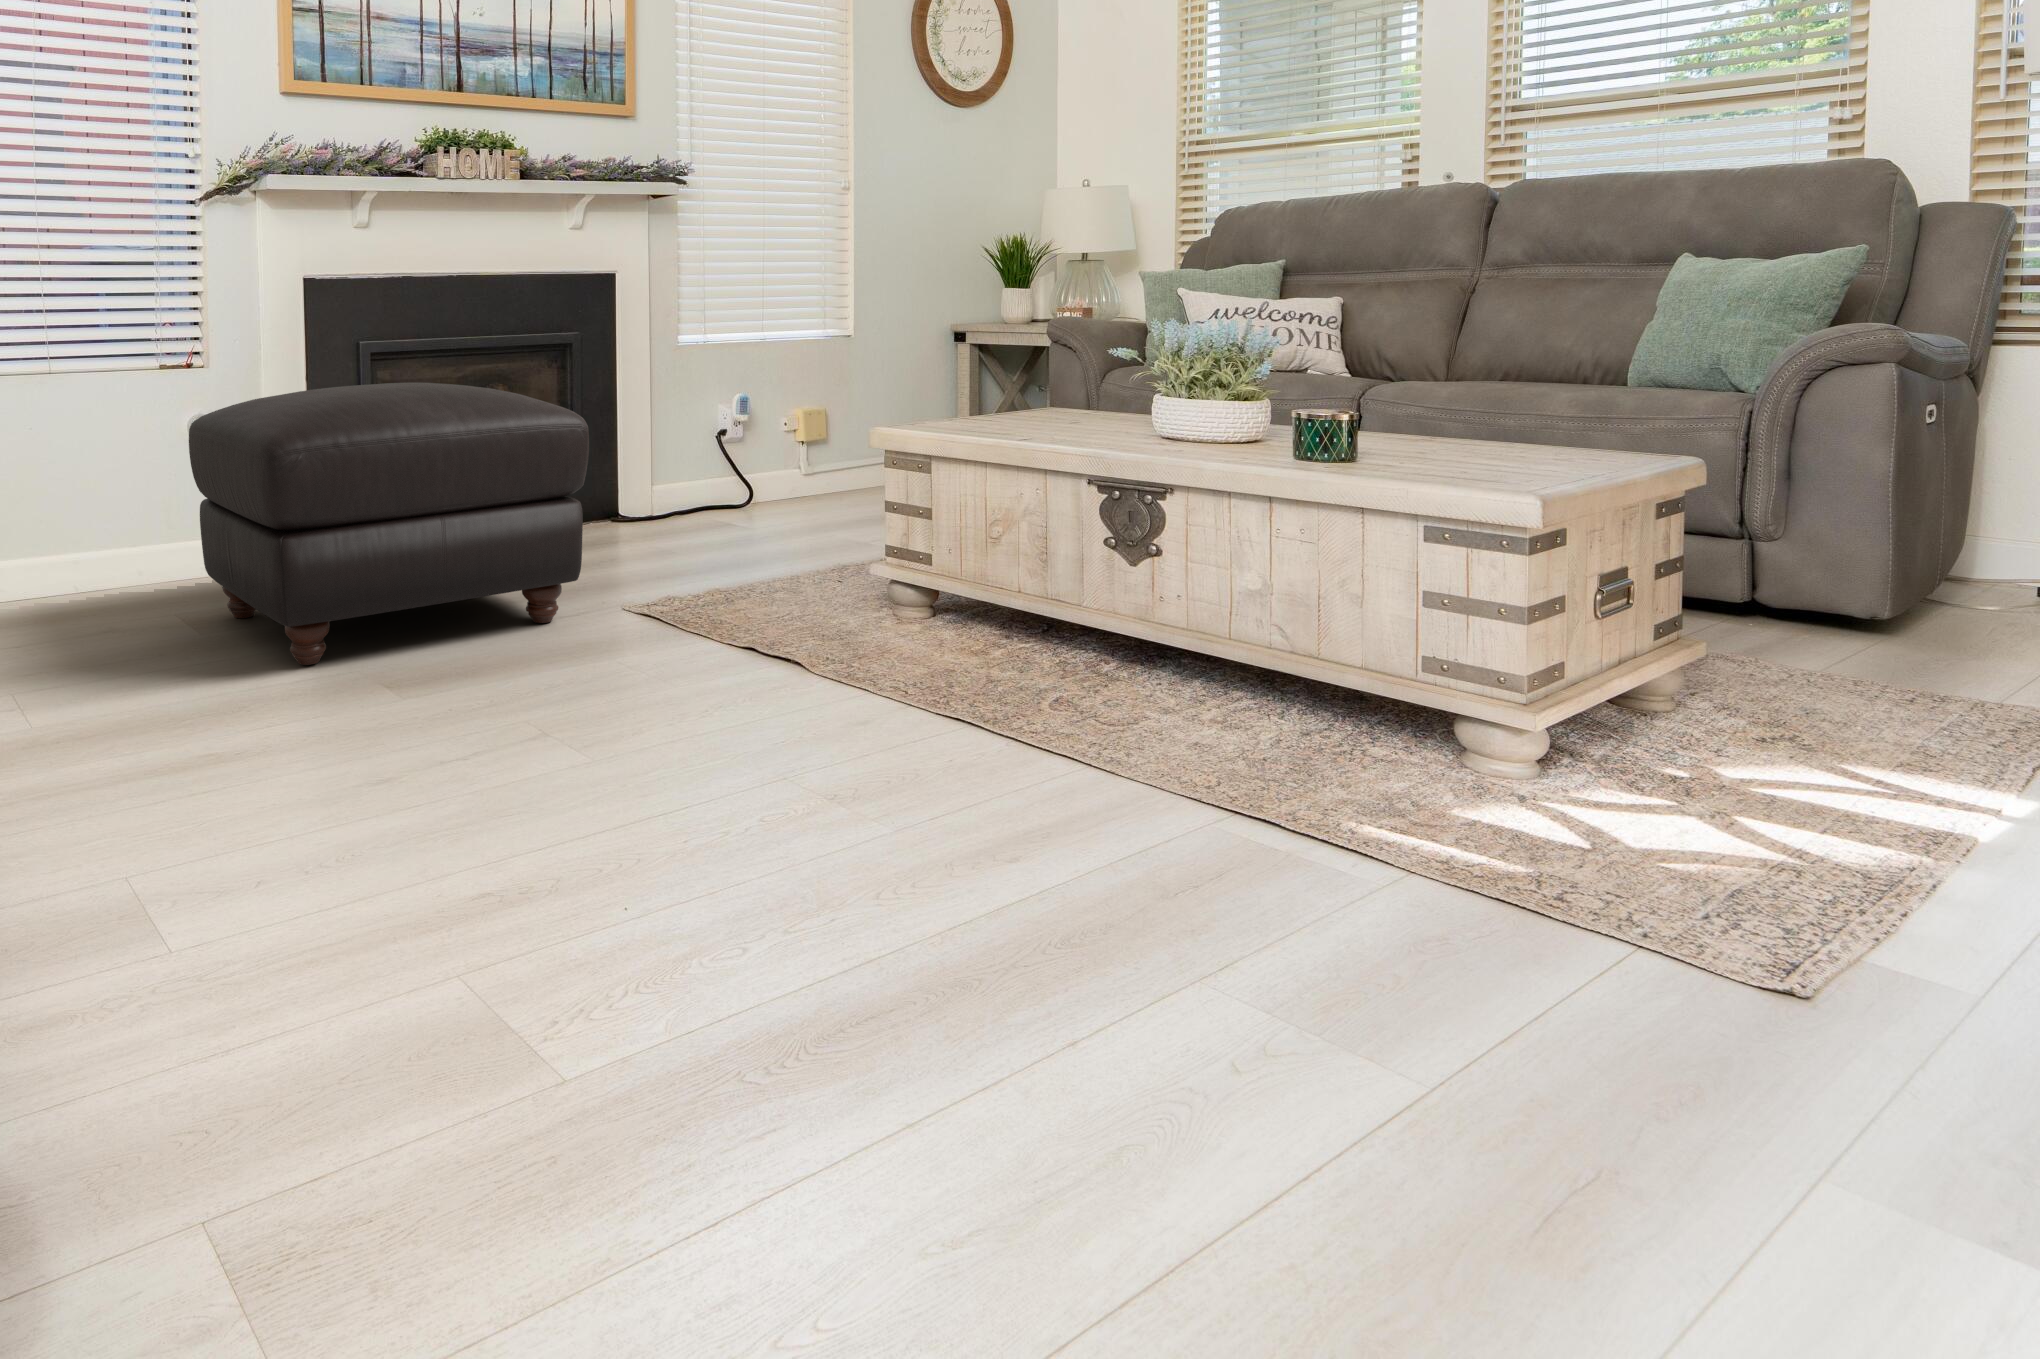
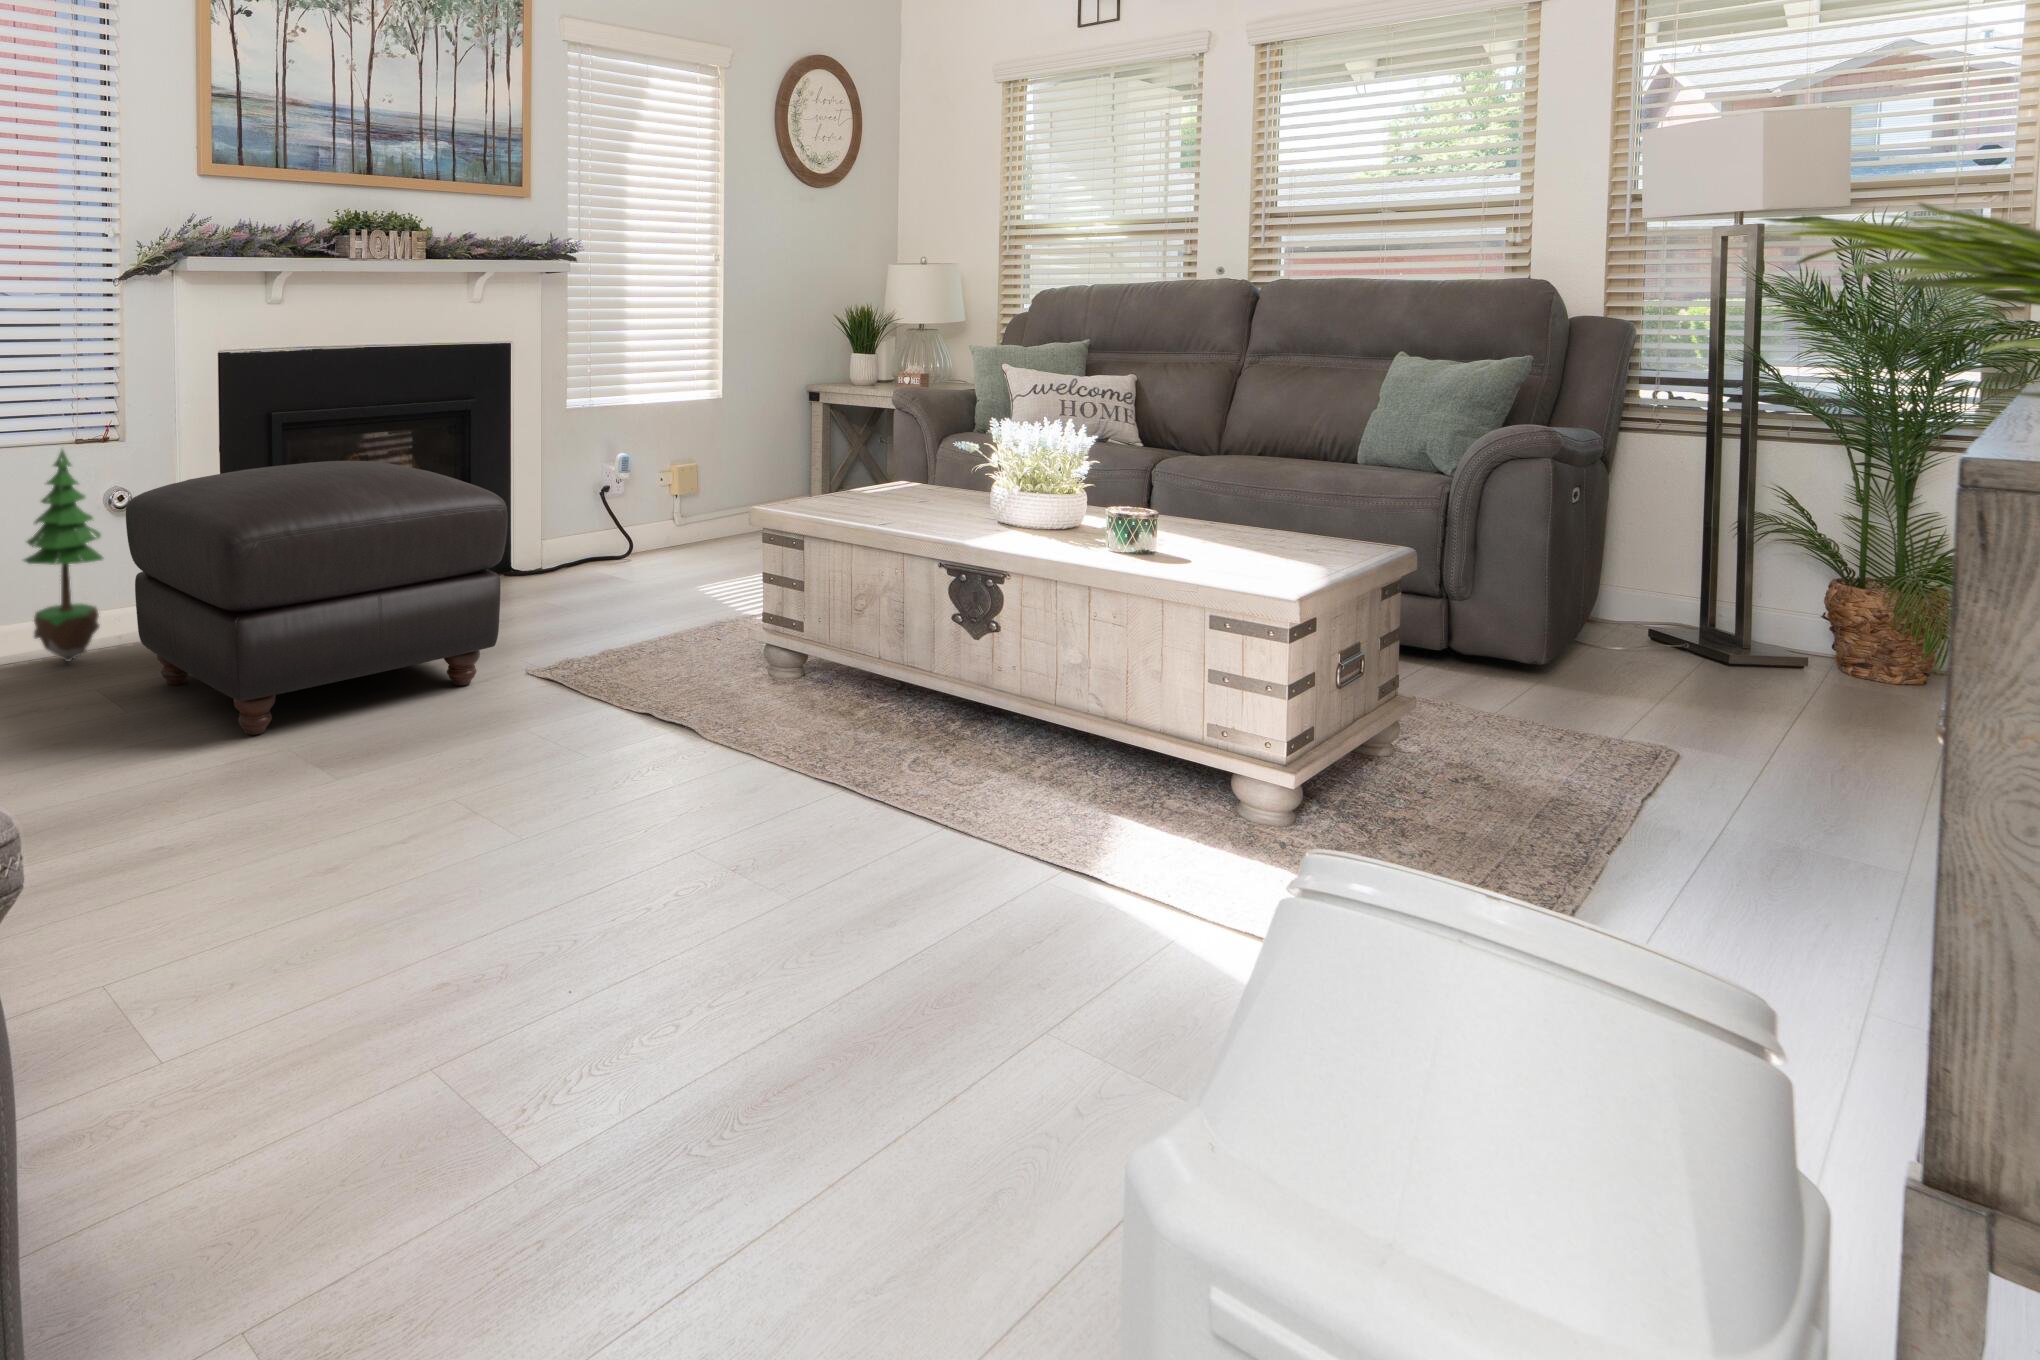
potted tree: none [92,372,177,597] -> present [24,450,104,661]

